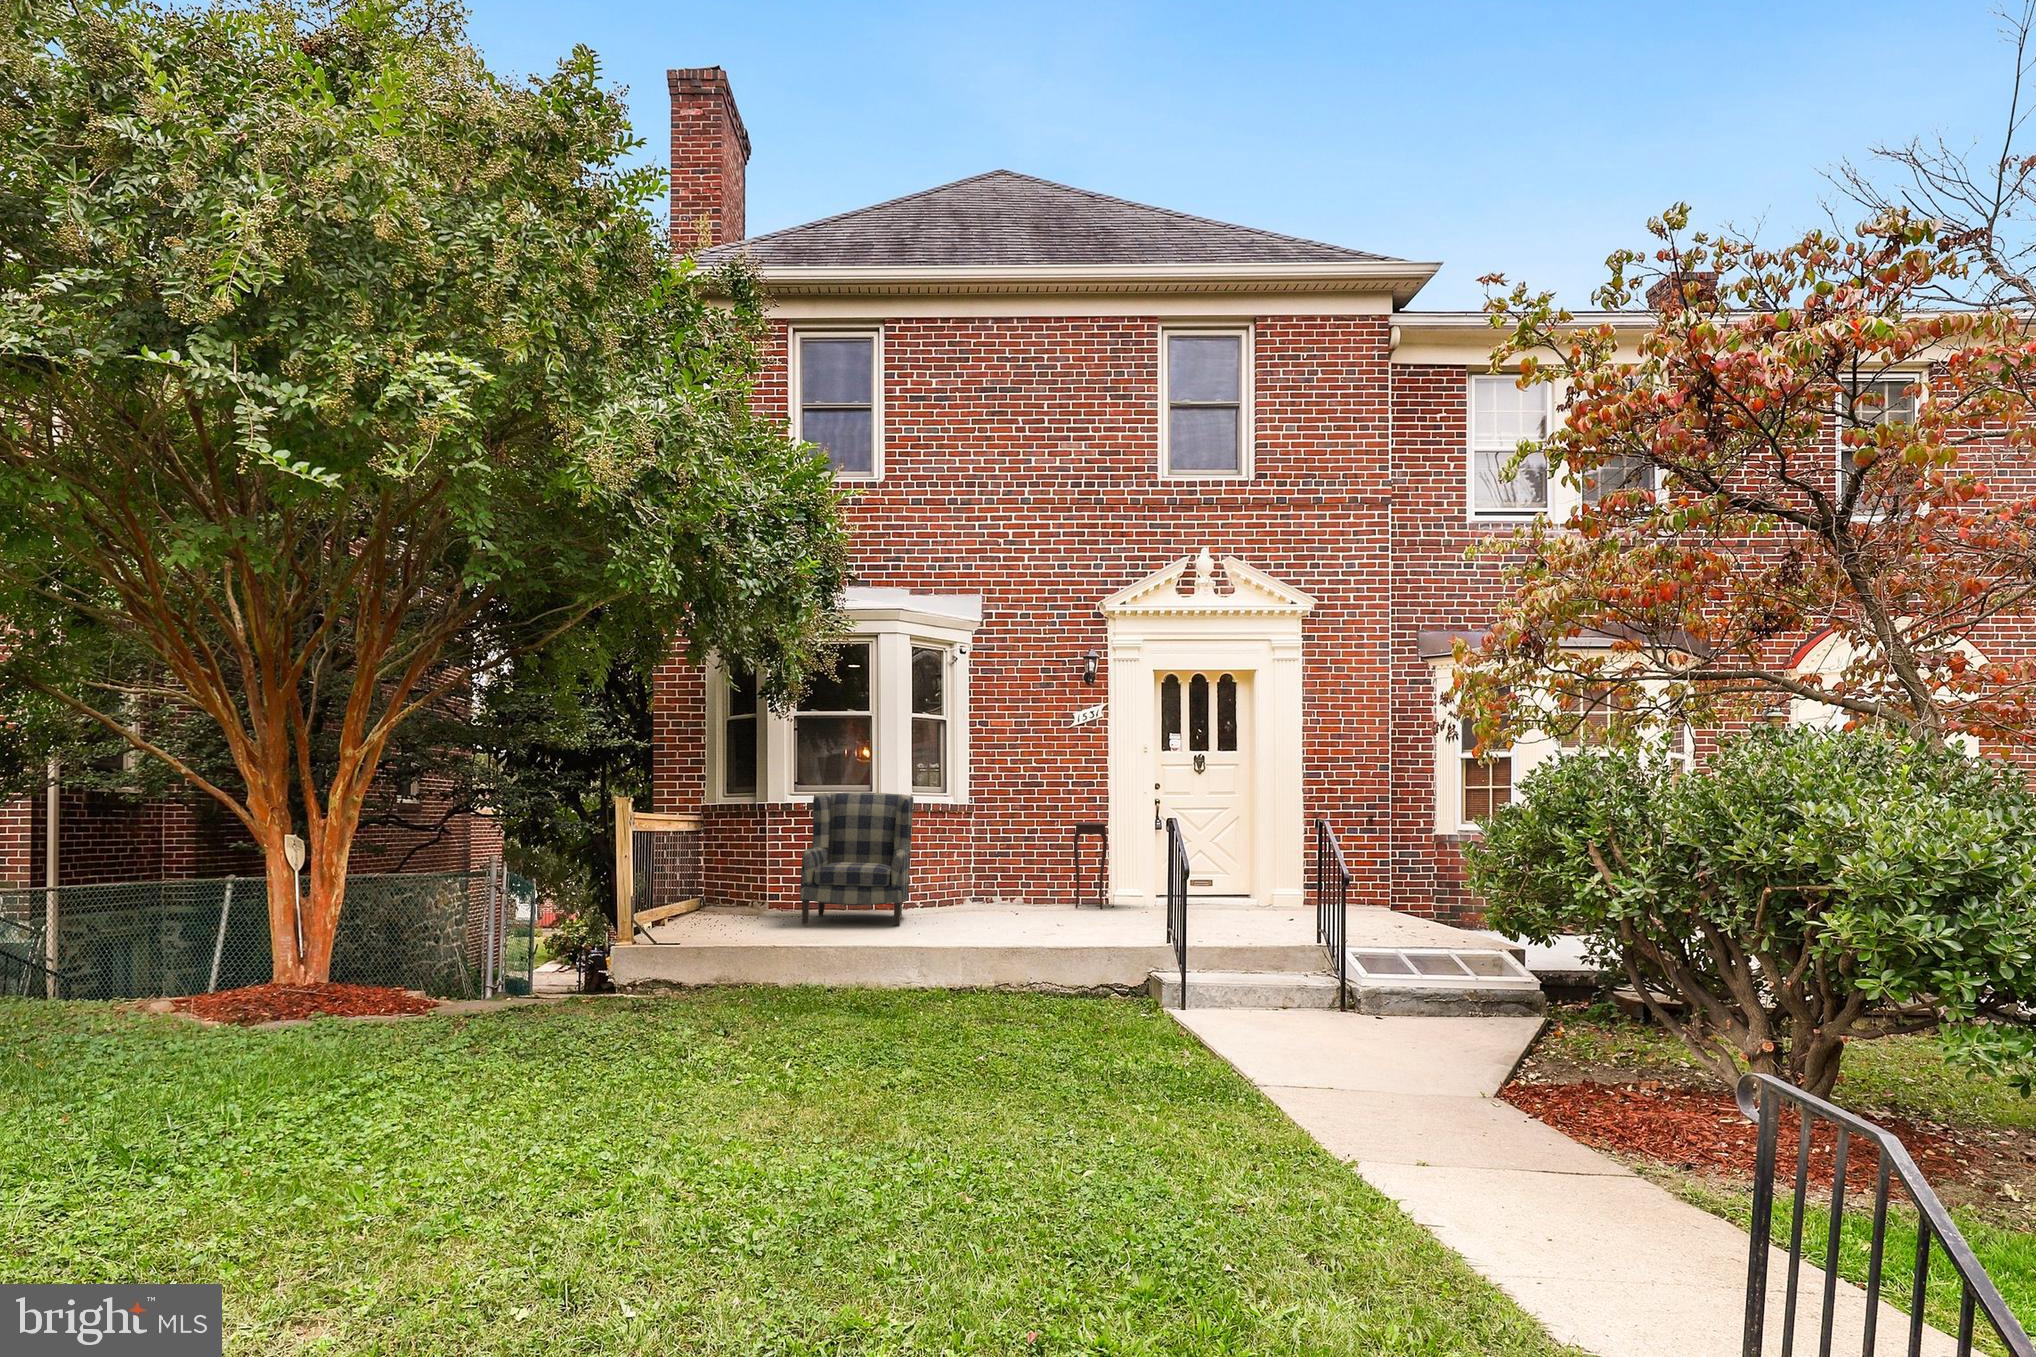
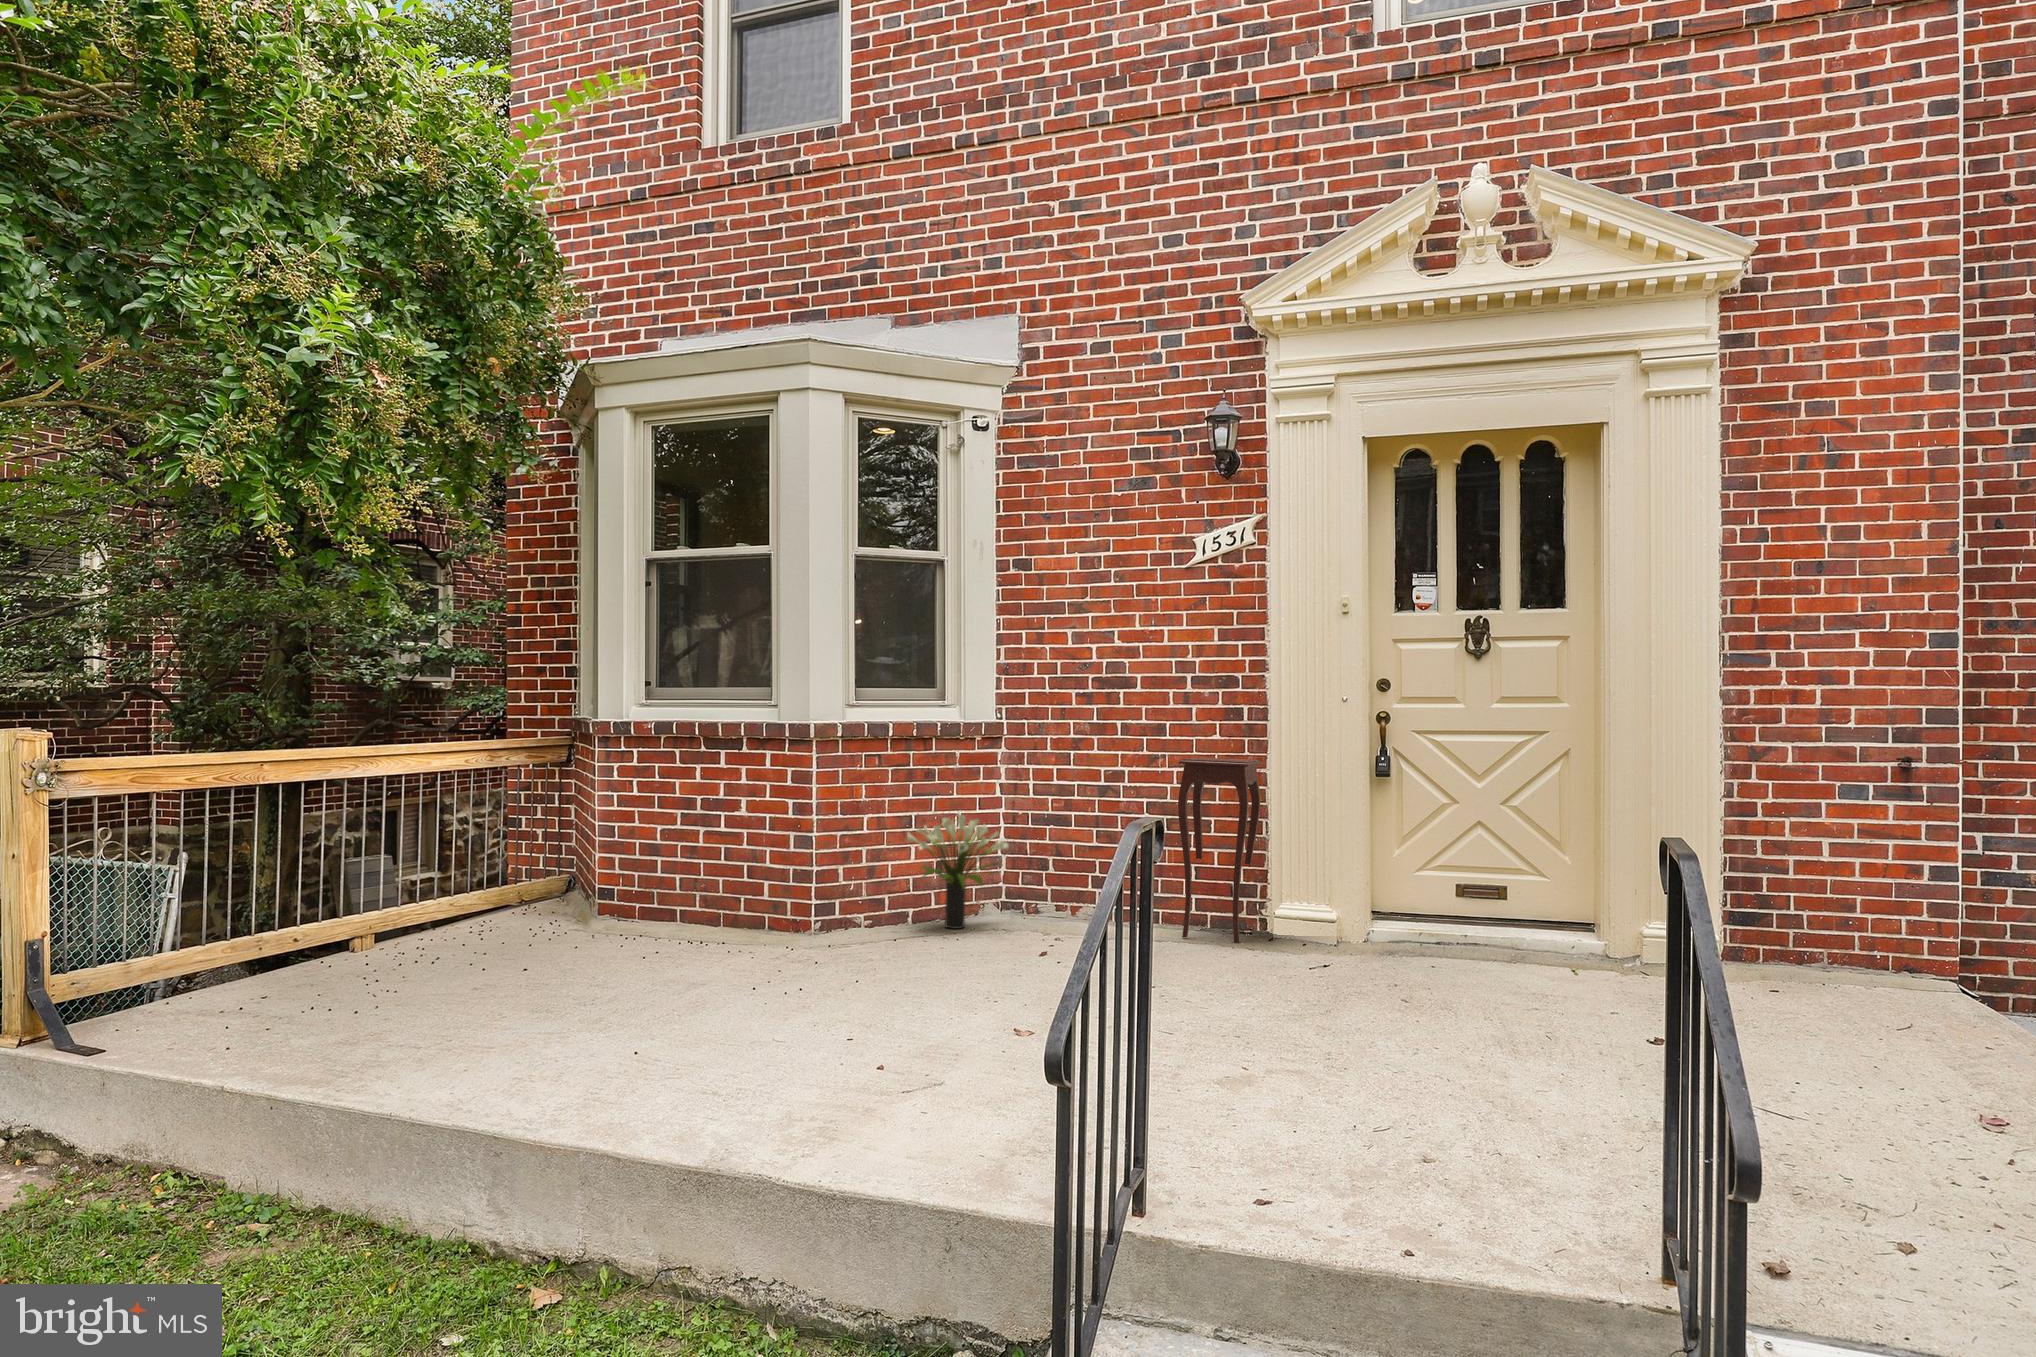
chair: present [800,792,913,926] -> none [576,691,850,964]
potted plant: none [938,853,990,910] -> present [907,814,1009,929]

